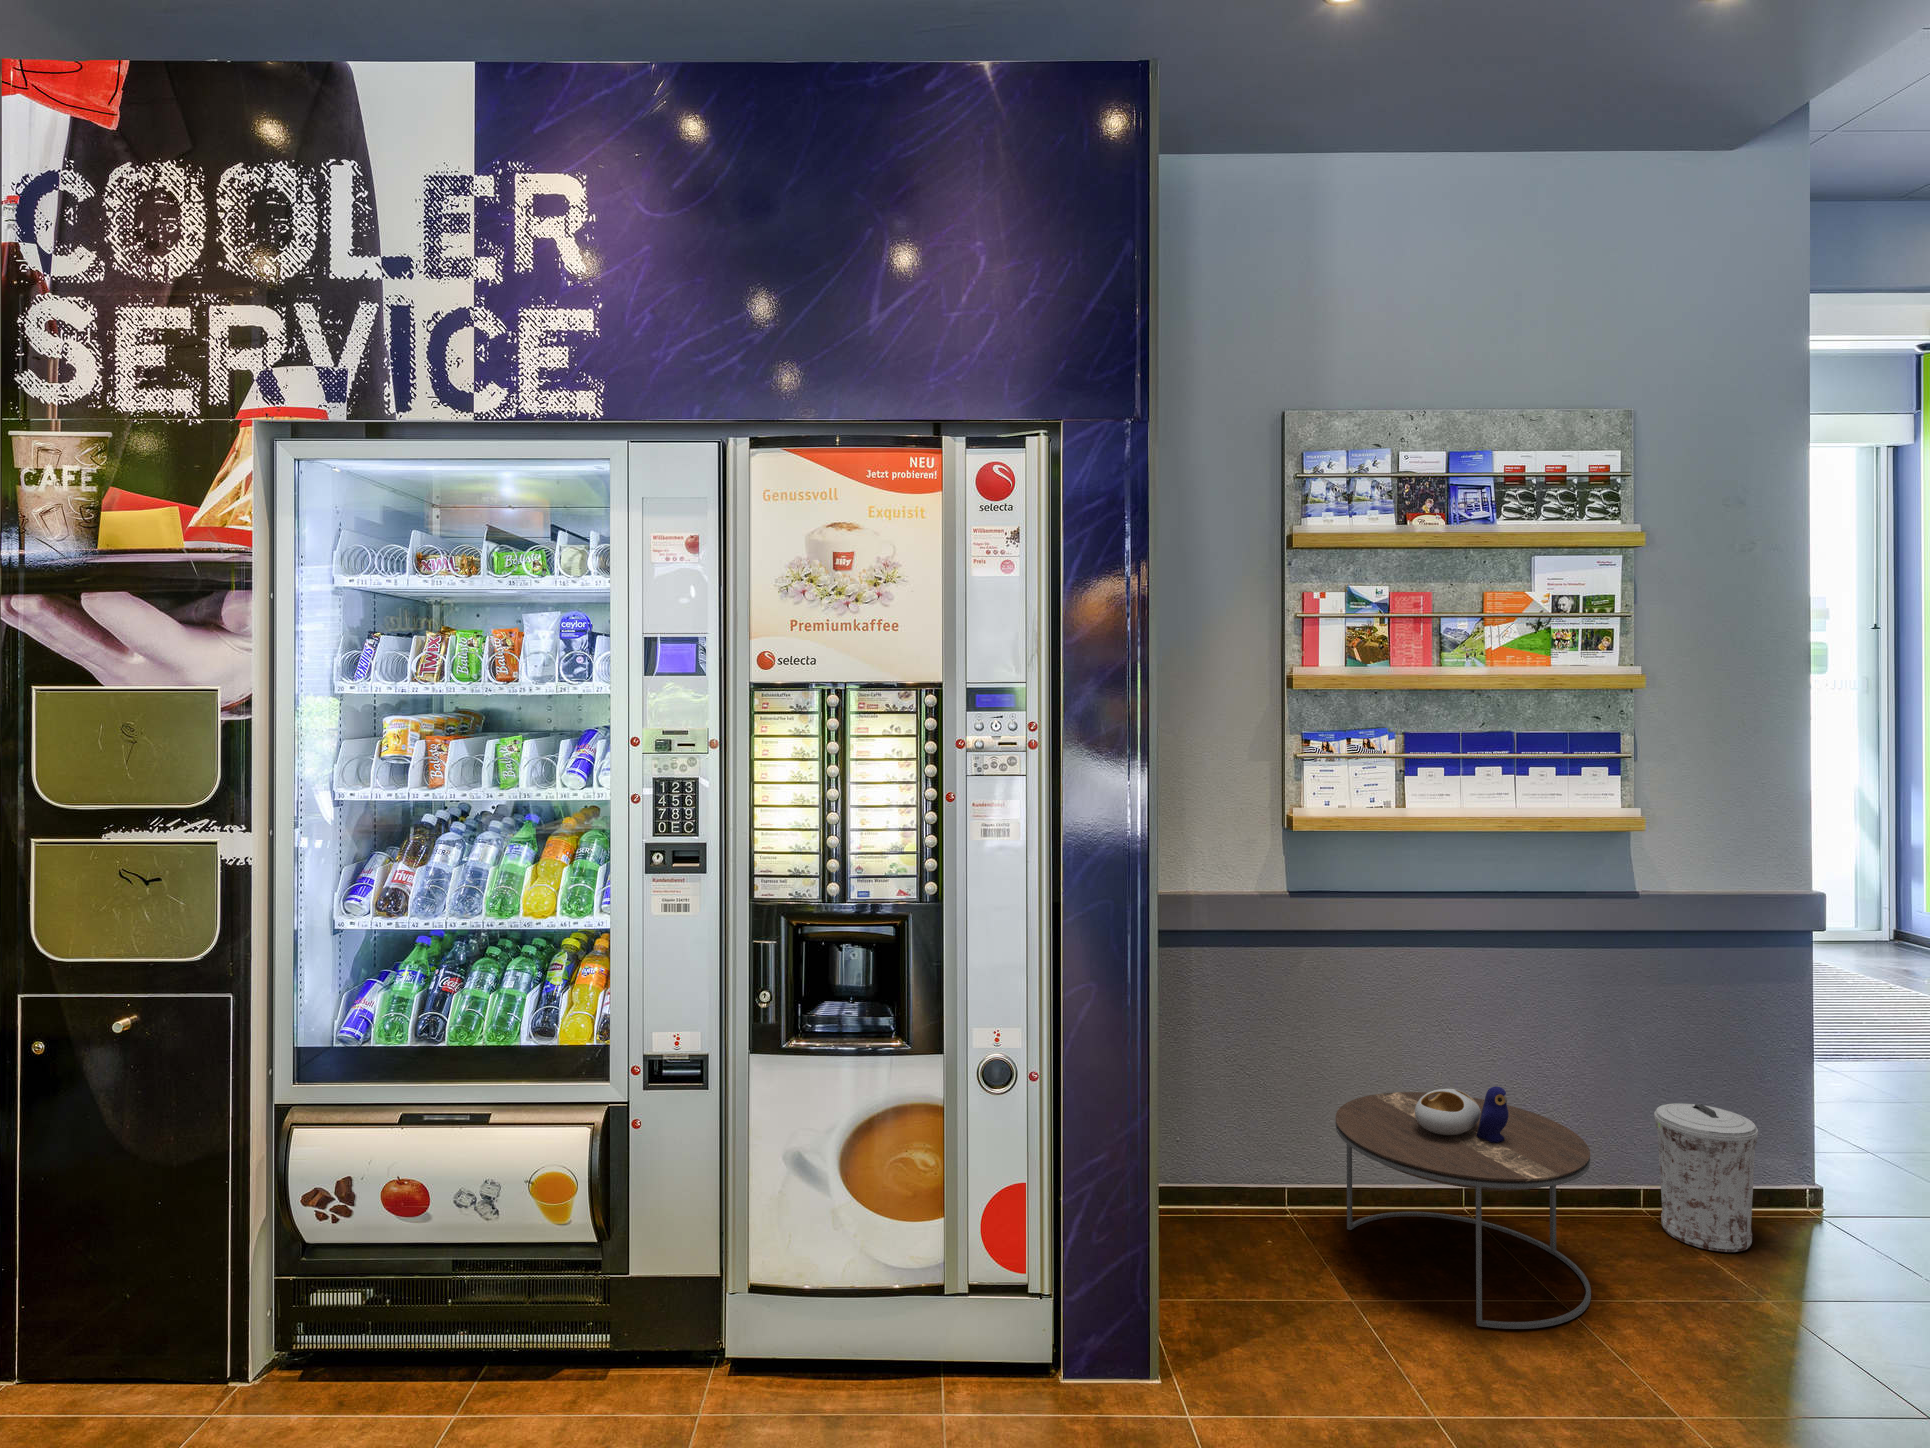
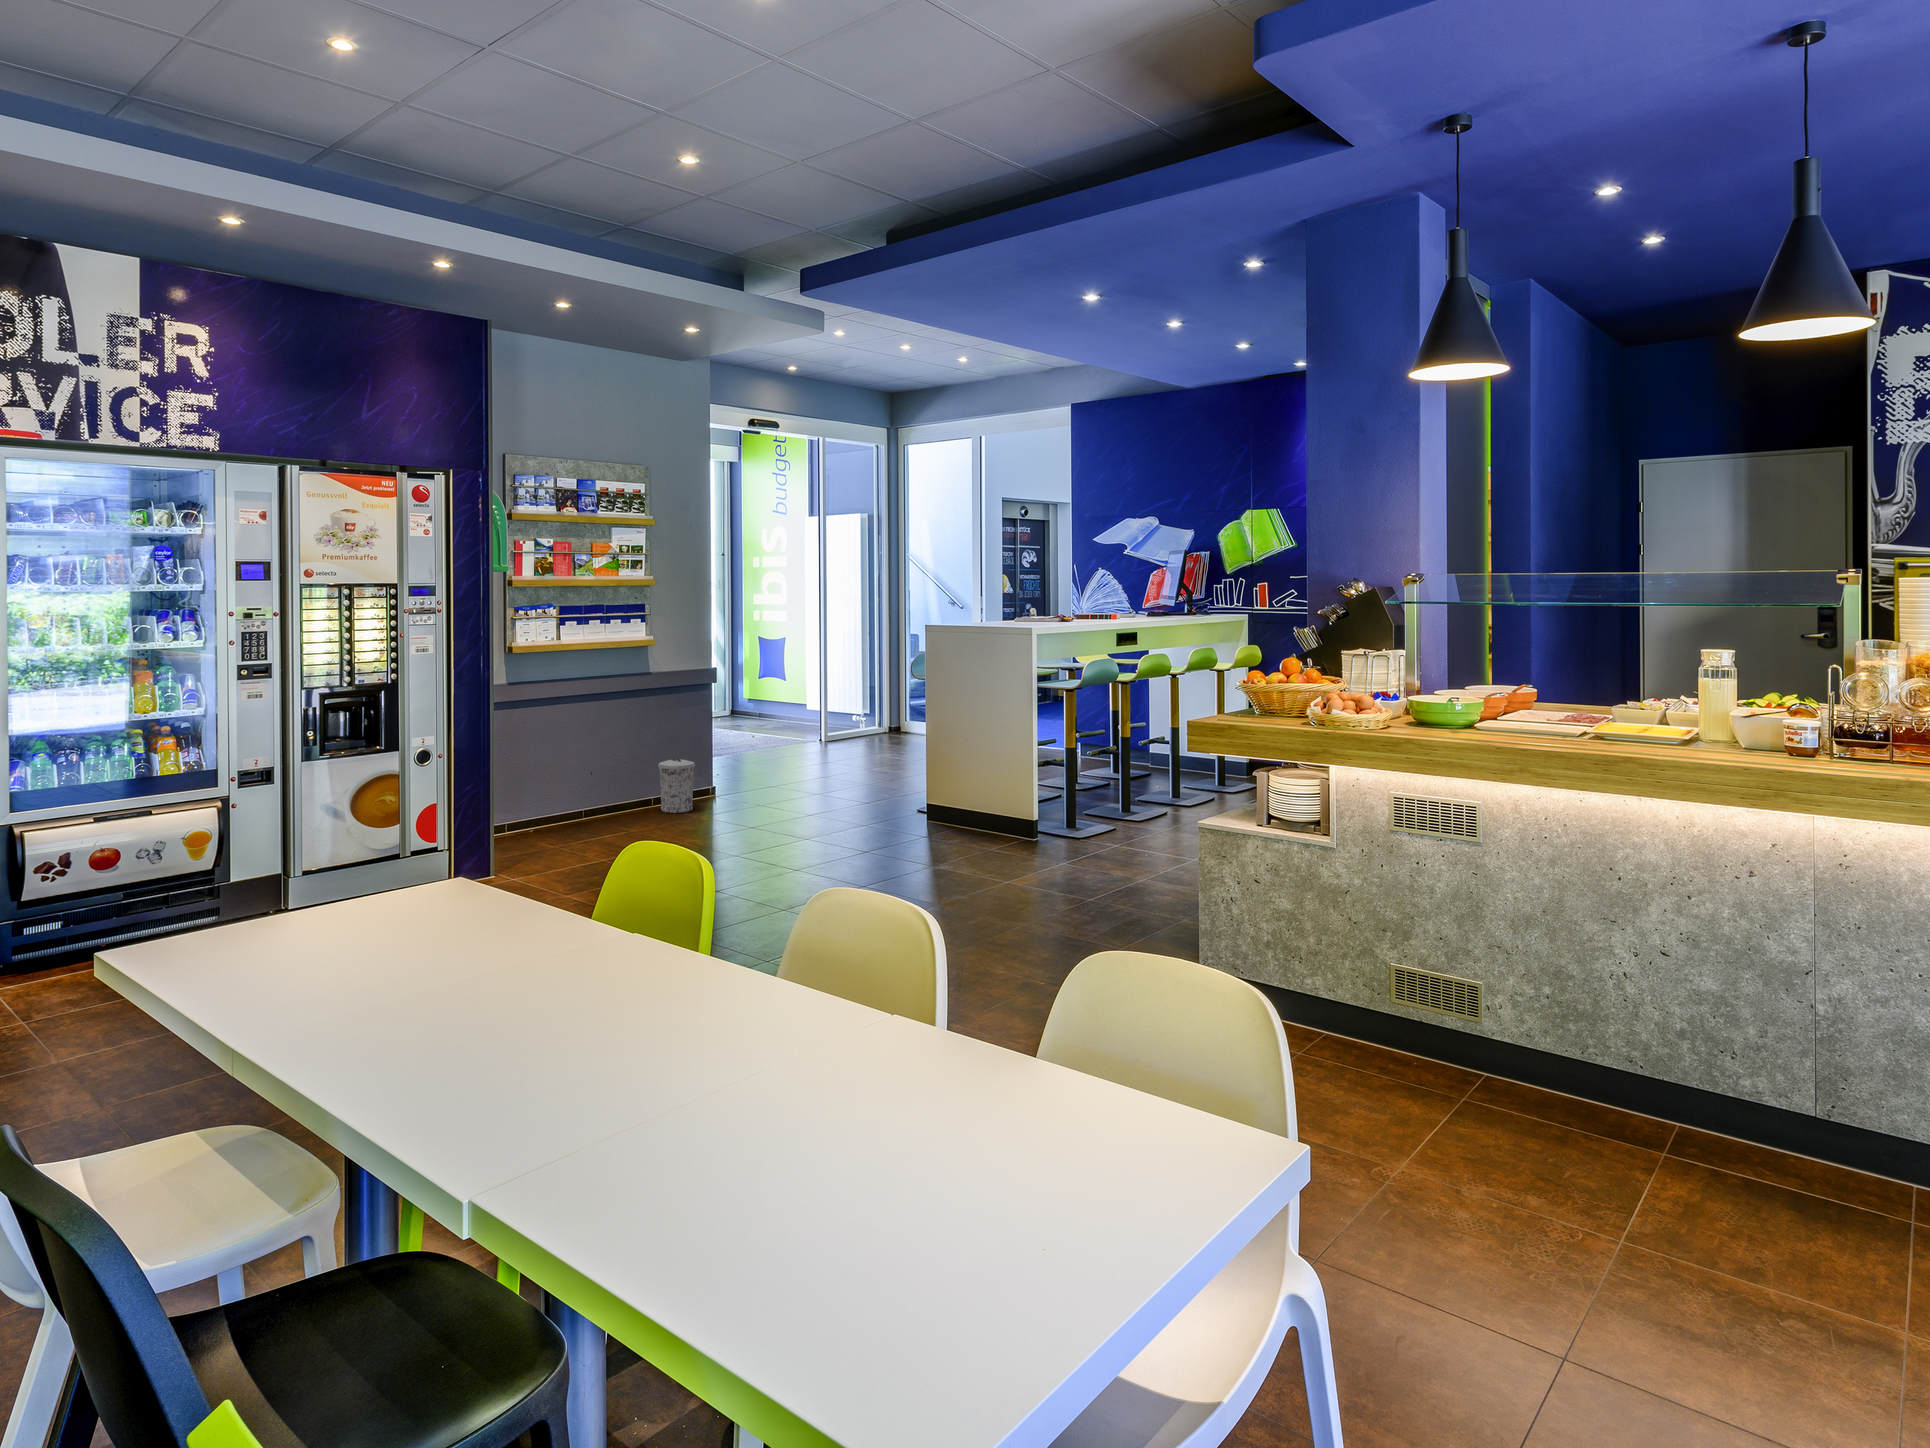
side table: present [1336,1086,1591,1329] -> none [537,753,641,841]

